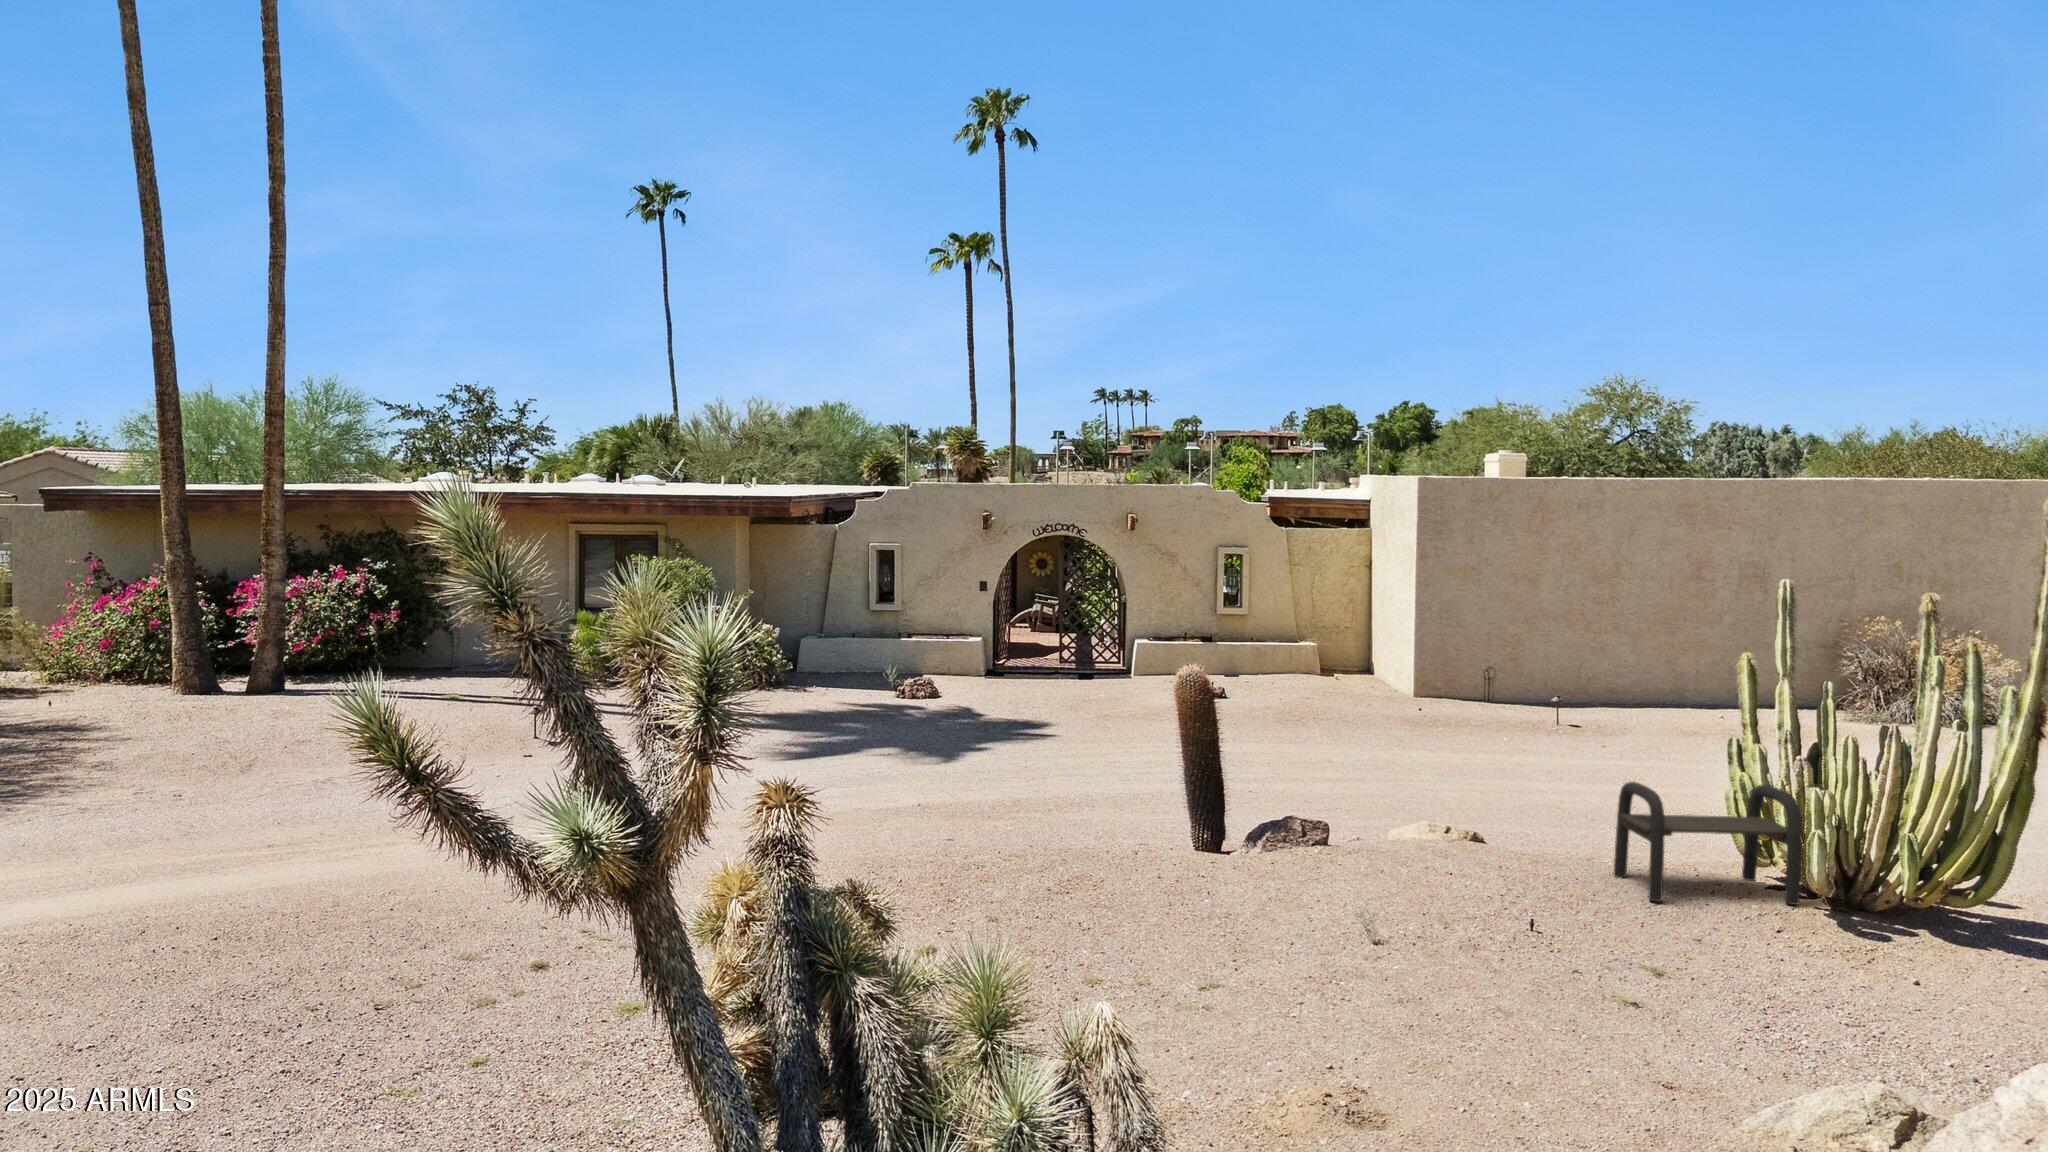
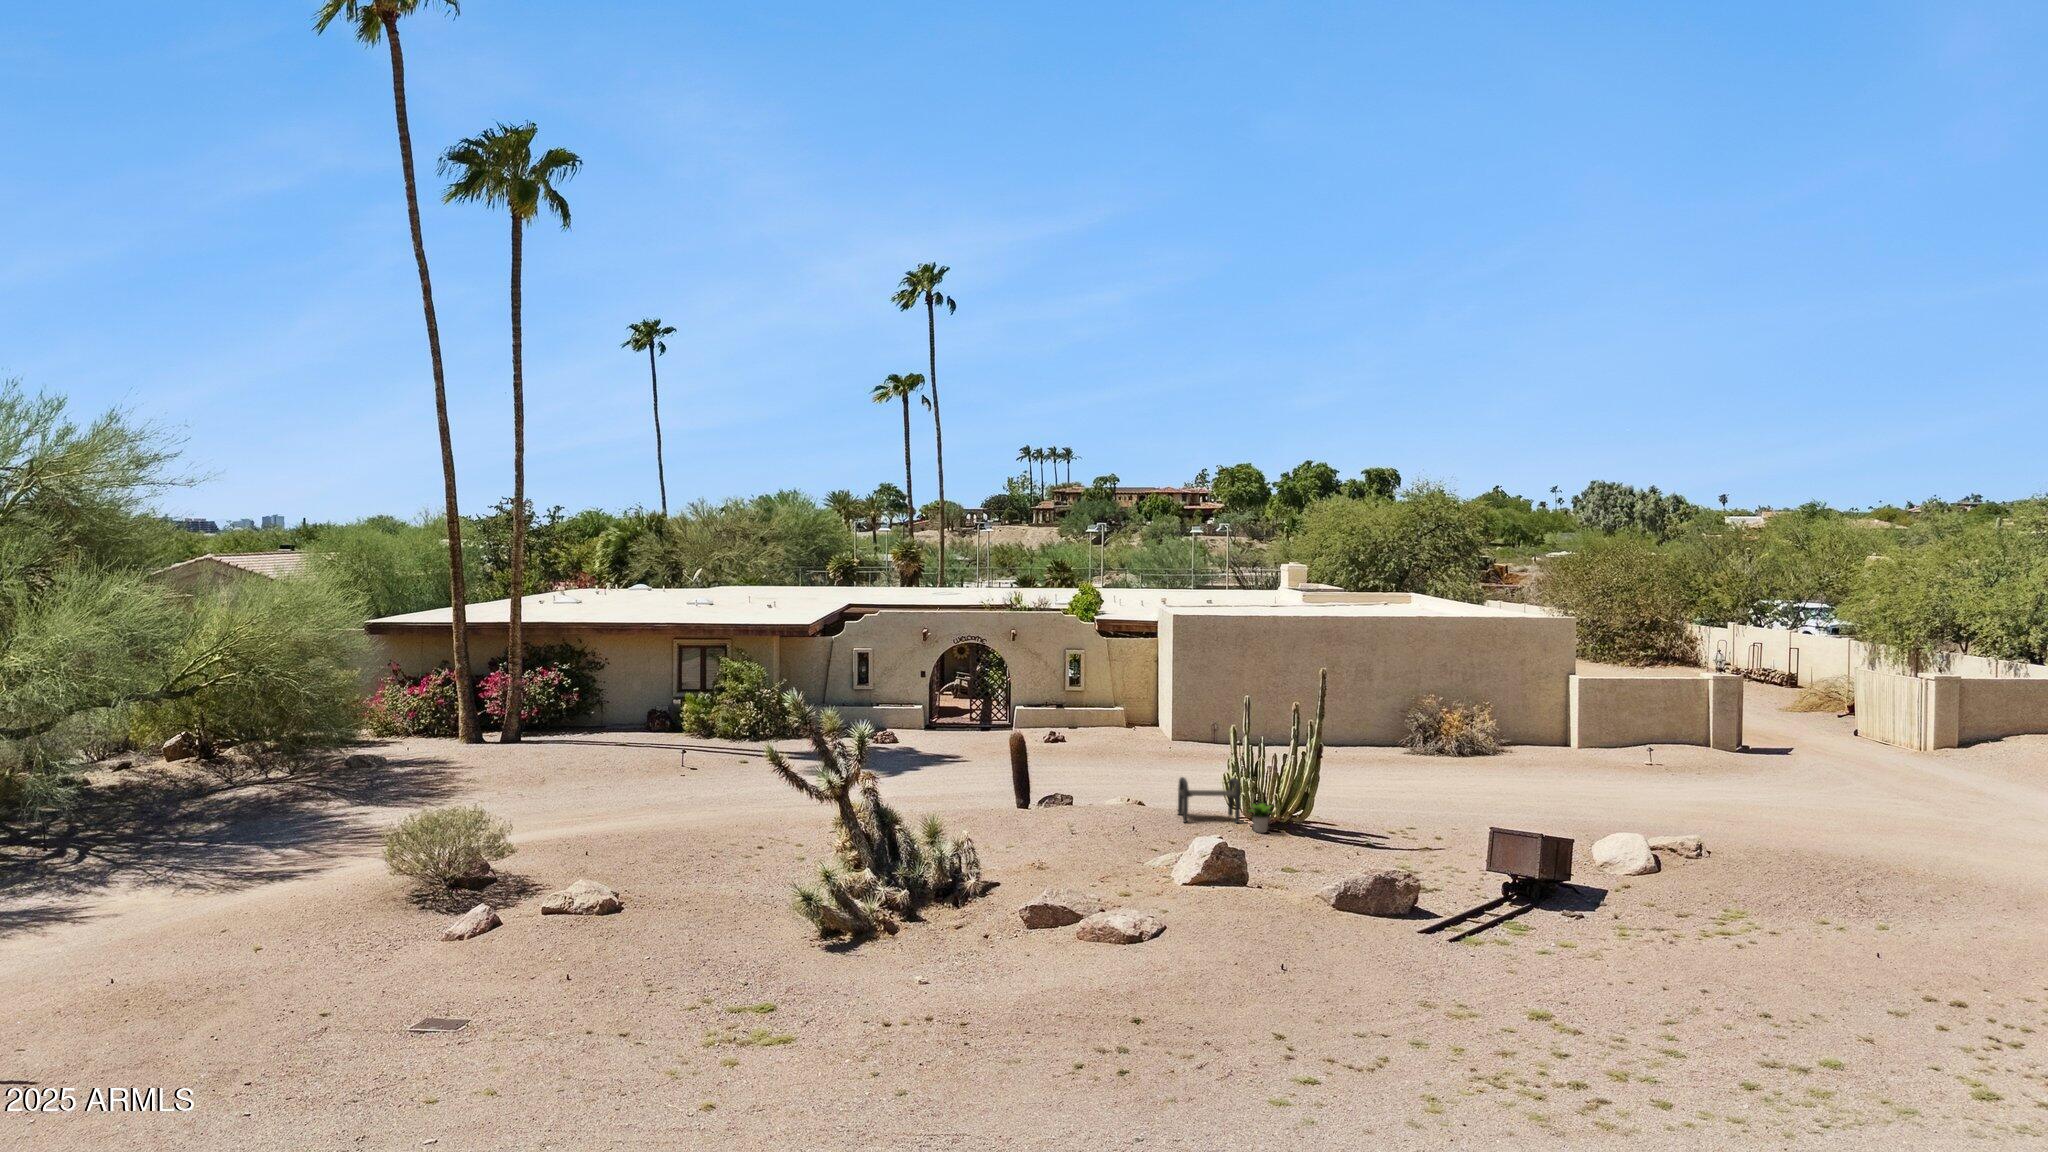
potted plant: none [1842,854,1945,940] -> present [1248,803,1273,833]

